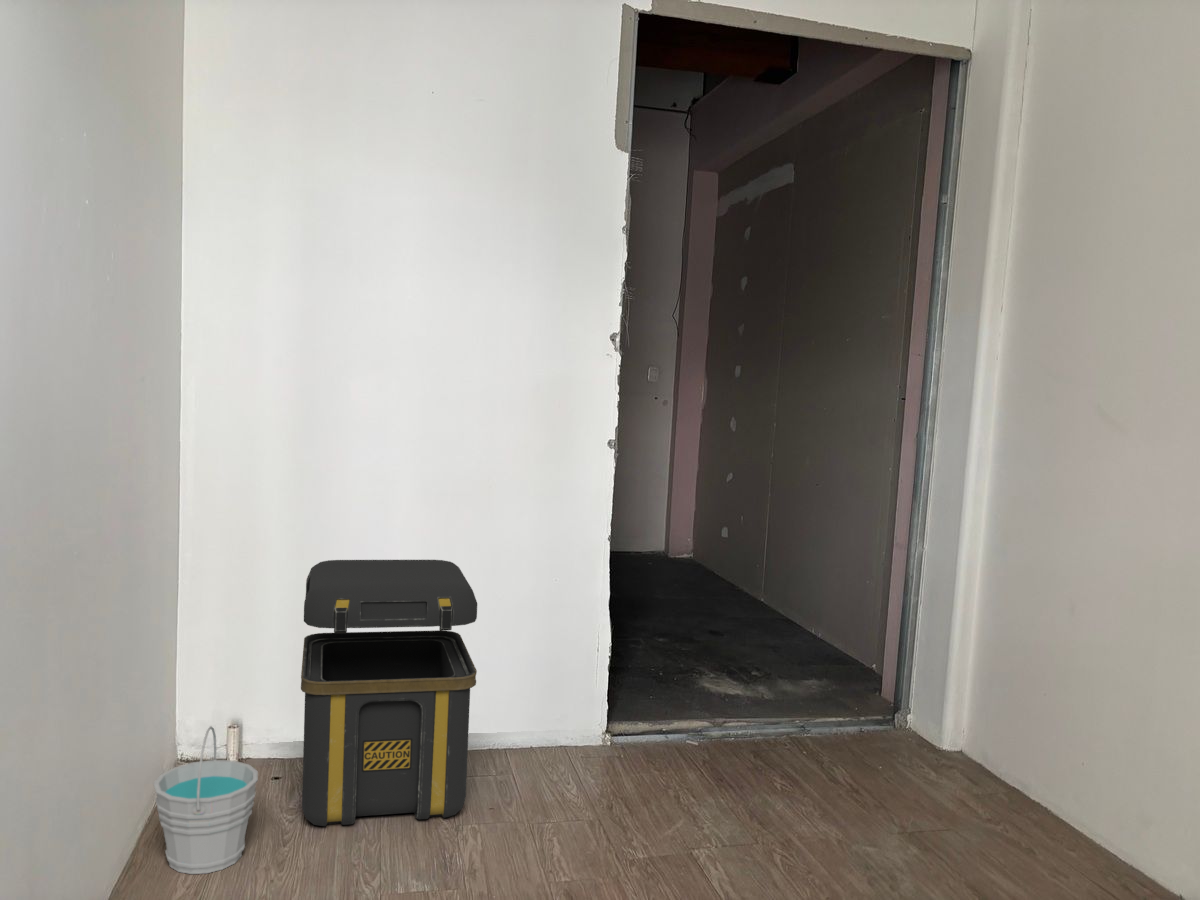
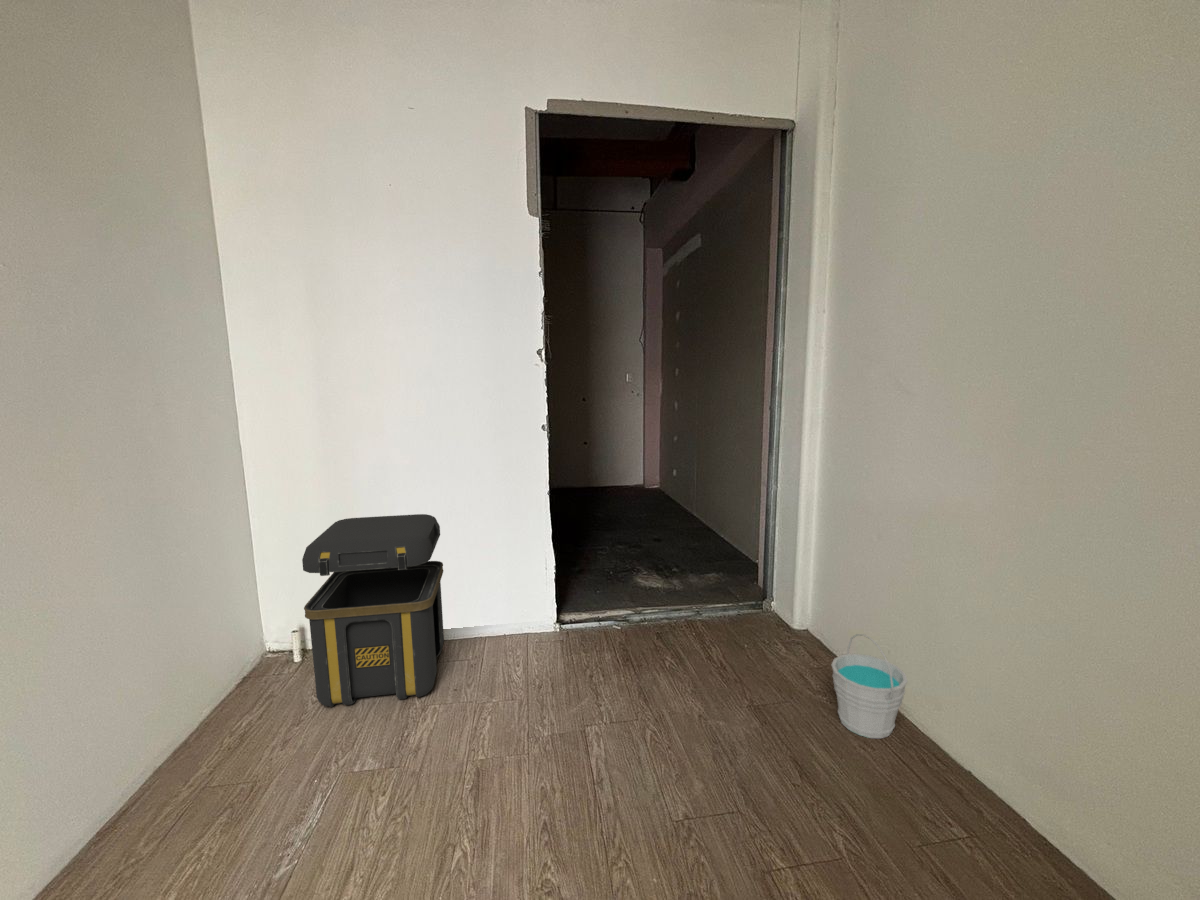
bucket: present [154,727,258,874] -> present [831,634,907,738]

